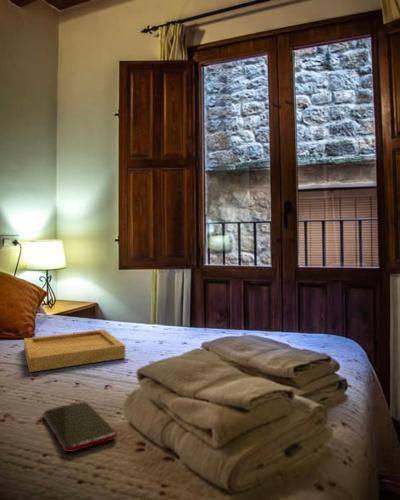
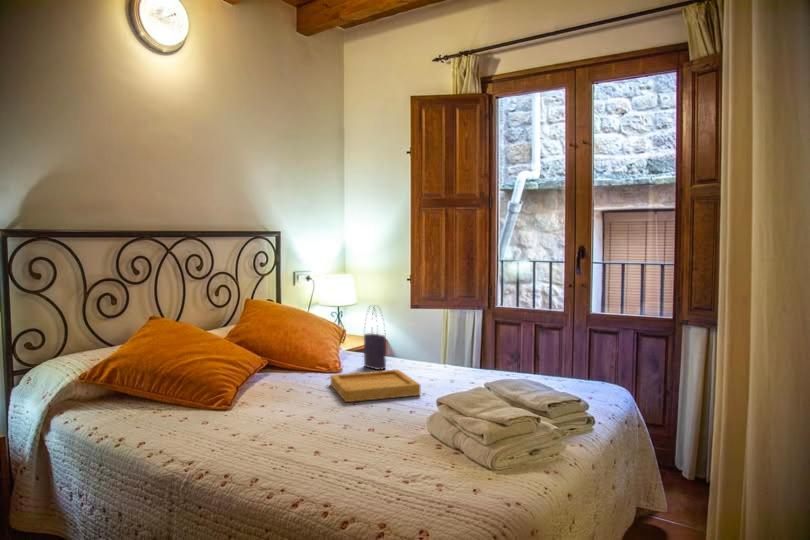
tote bag: none [72,264,94,331] -> present [364,306,386,370]
smartphone: present [43,402,117,452] -> none [370,422,424,446]

